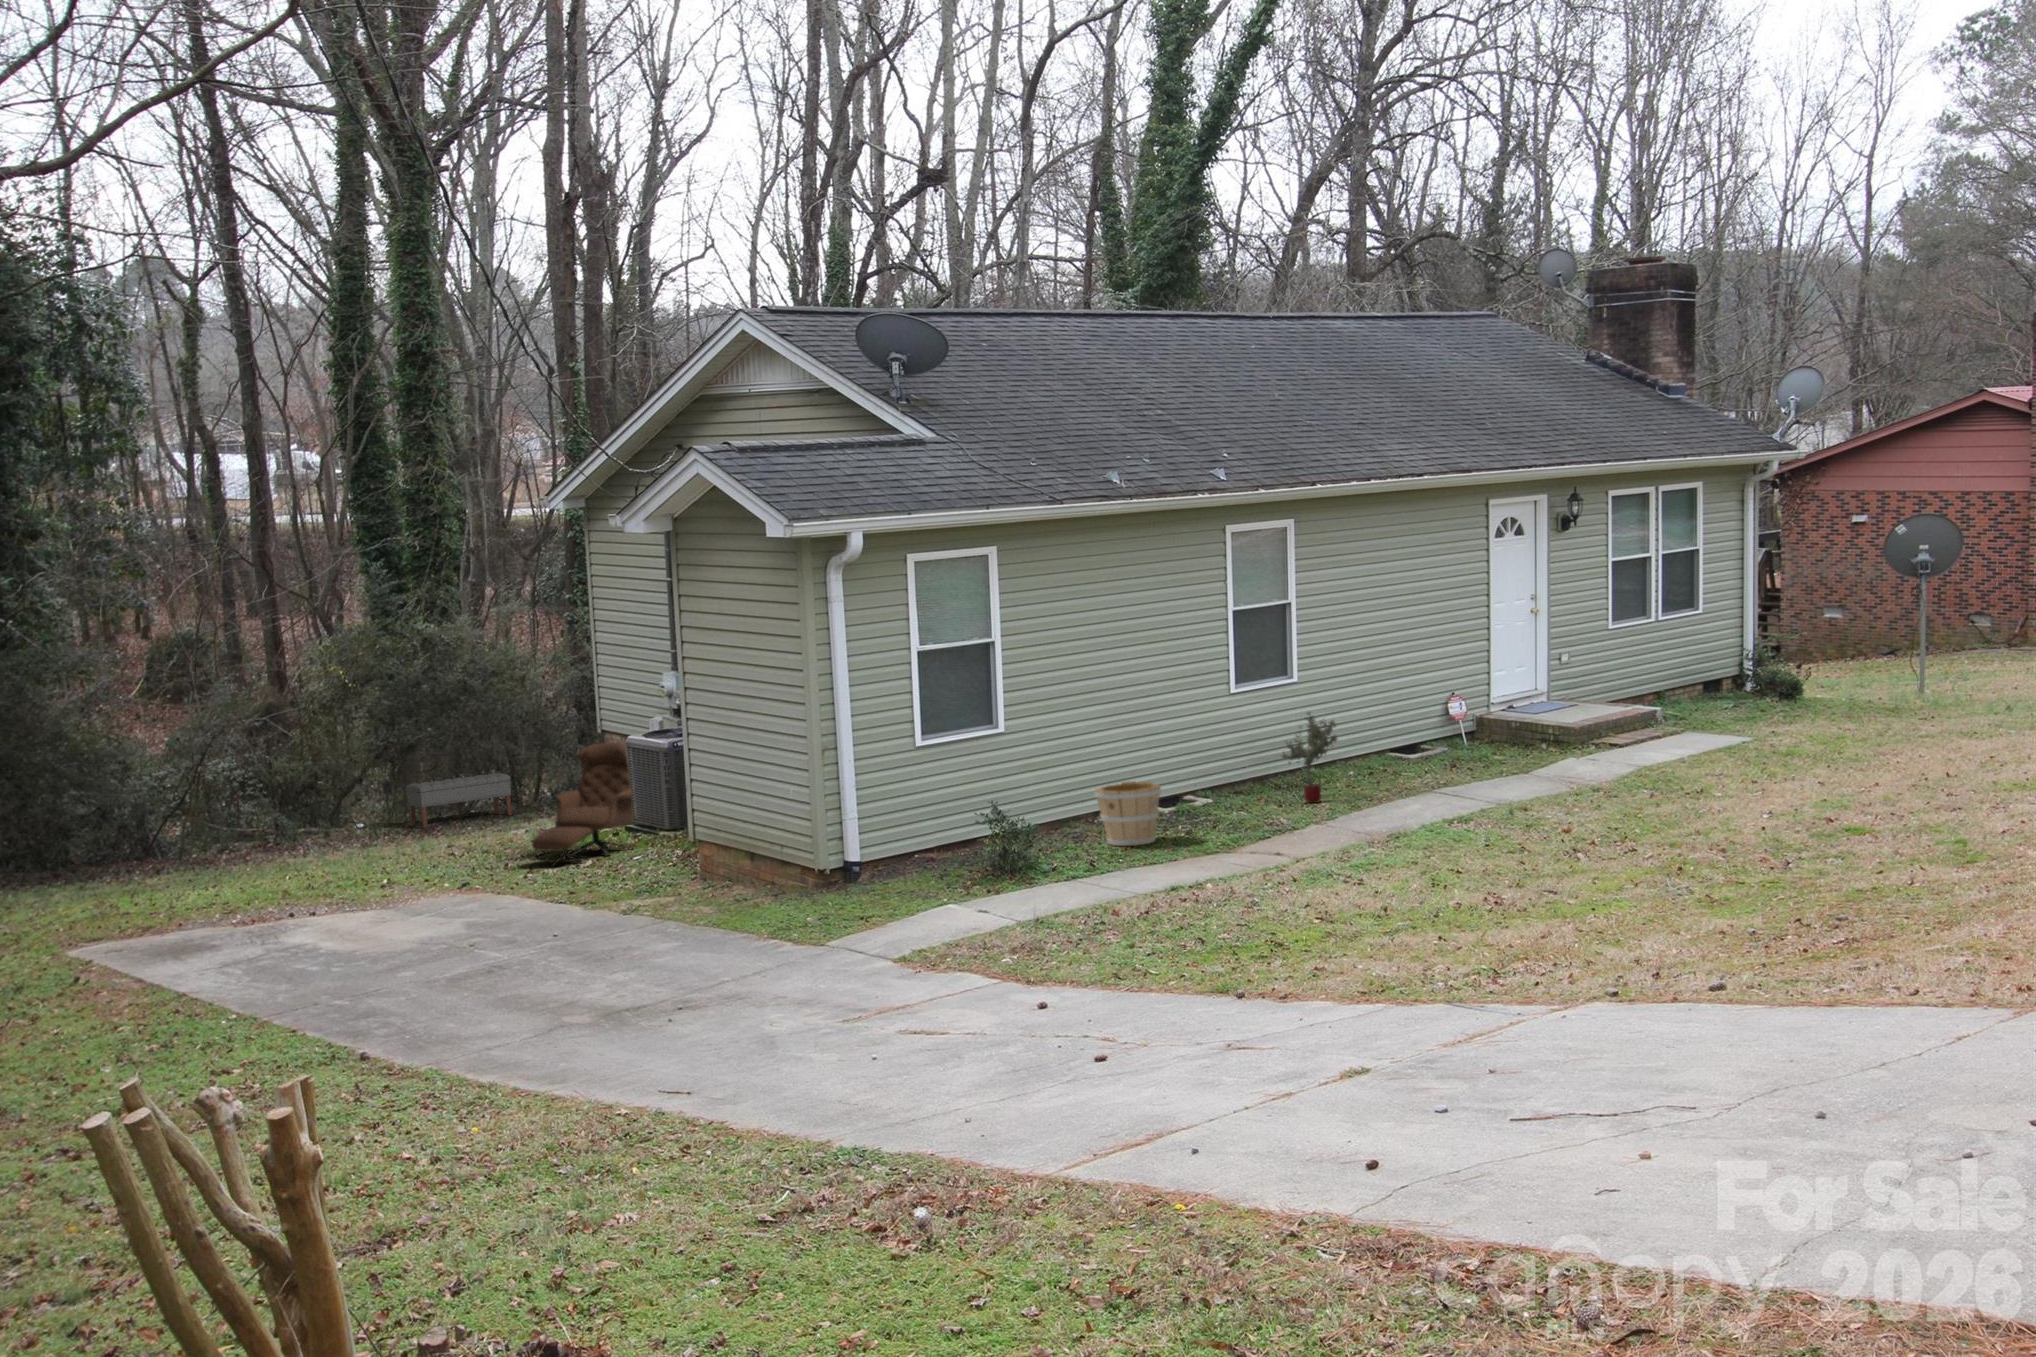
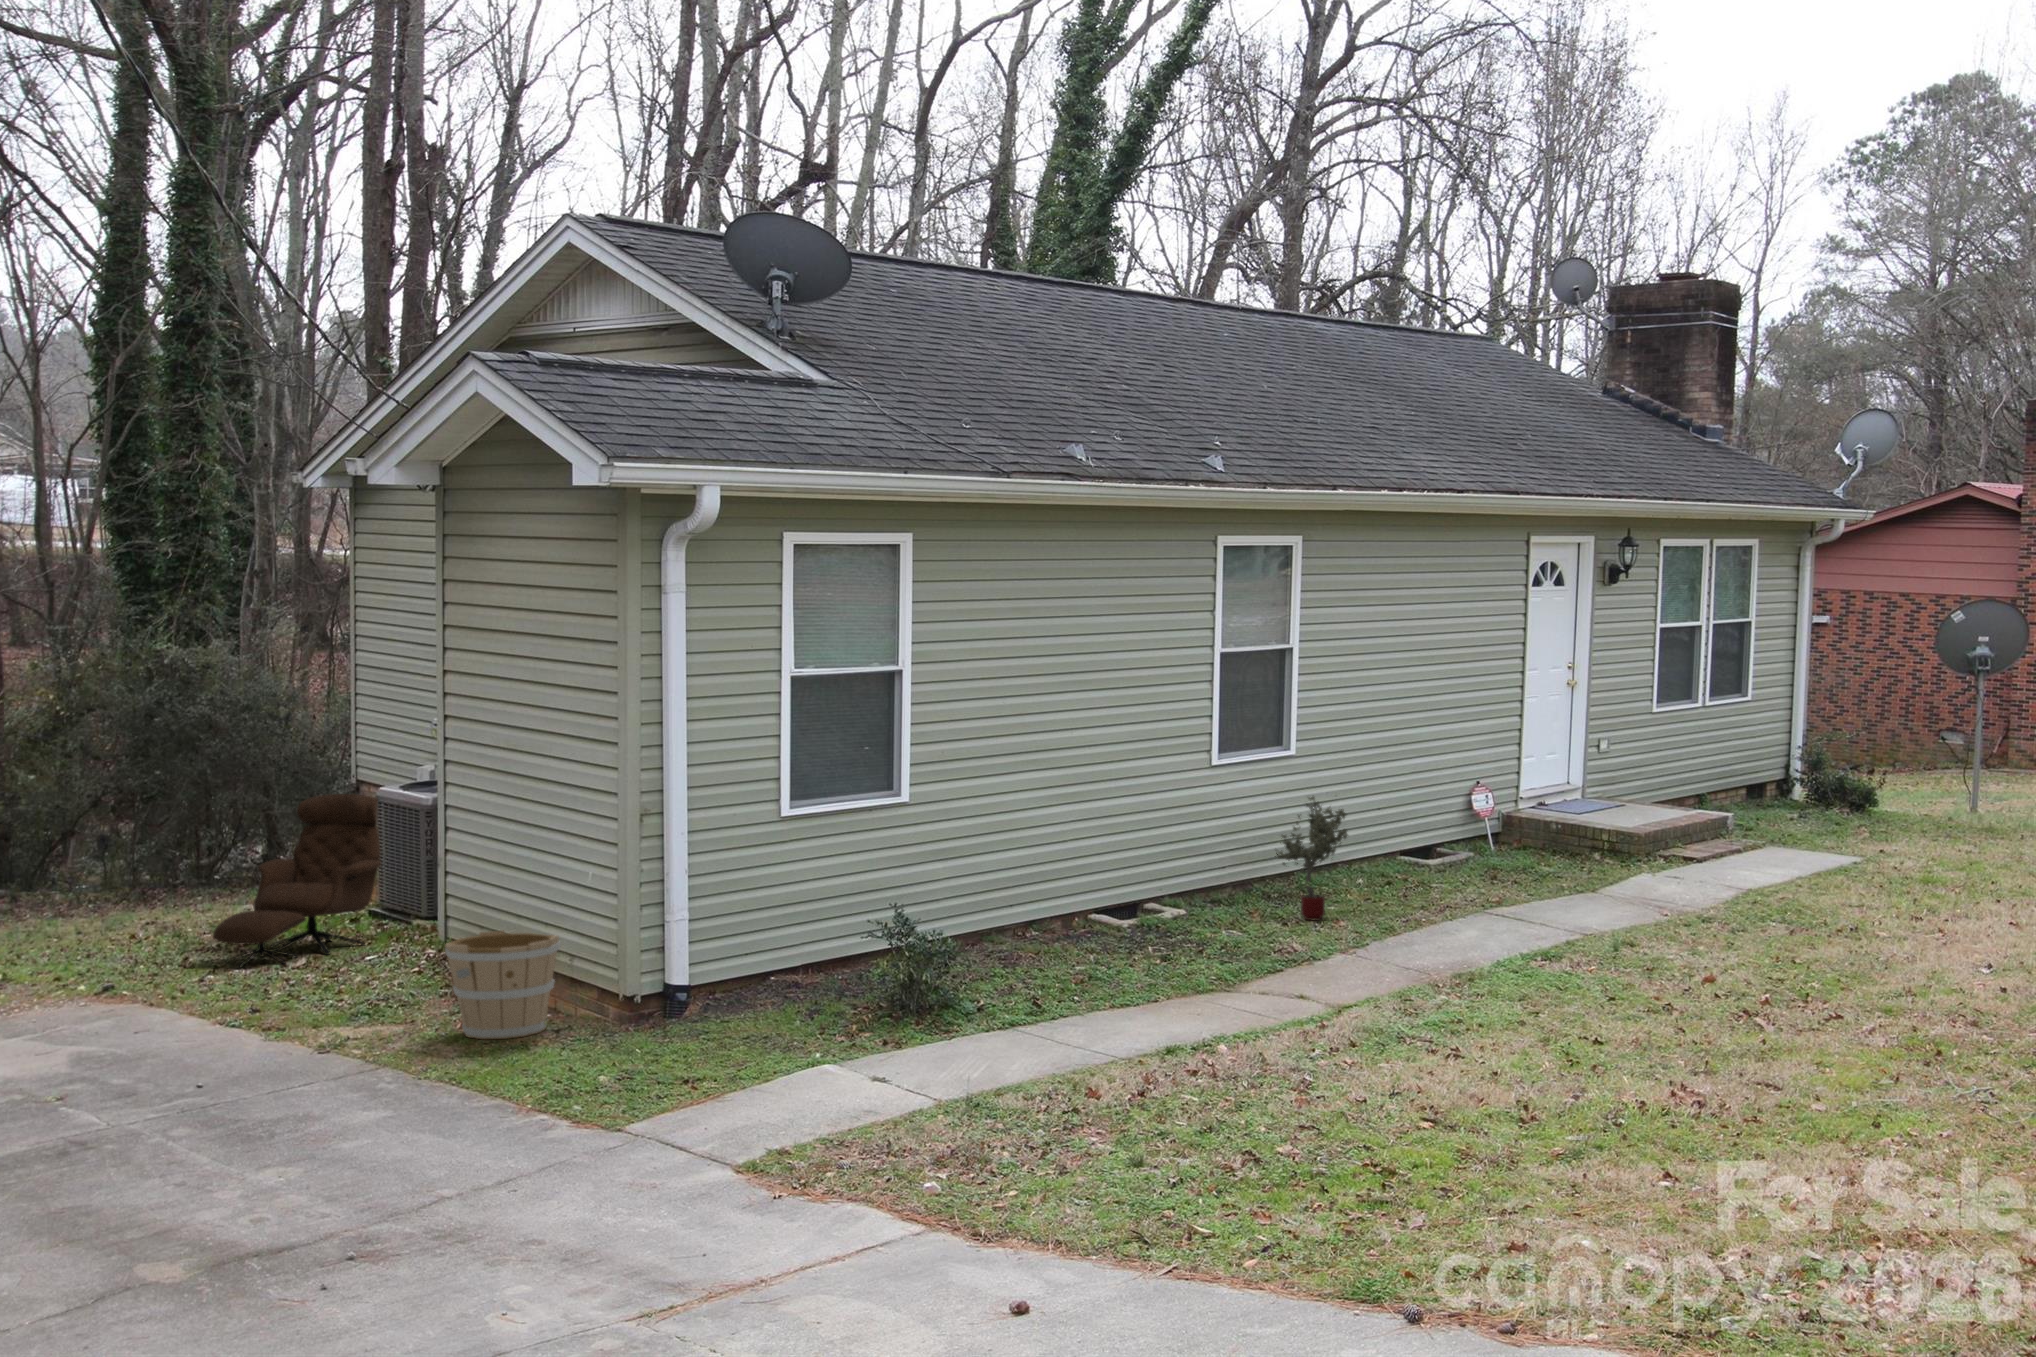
bench: present [406,773,512,828] -> none [70,830,220,900]
wooden bucket: present [1095,781,1161,846] -> present [445,930,561,1039]

